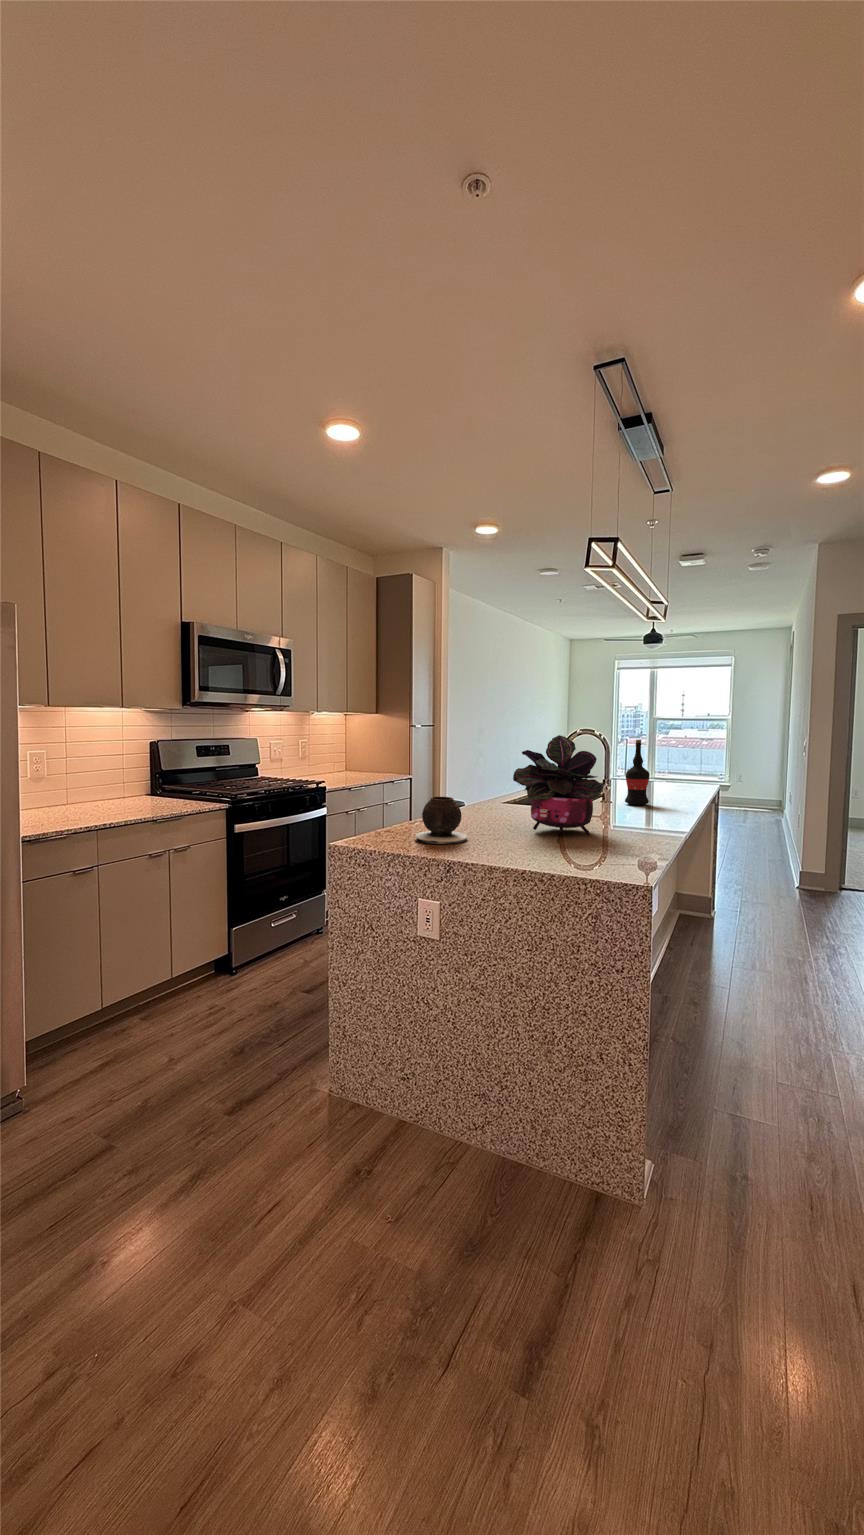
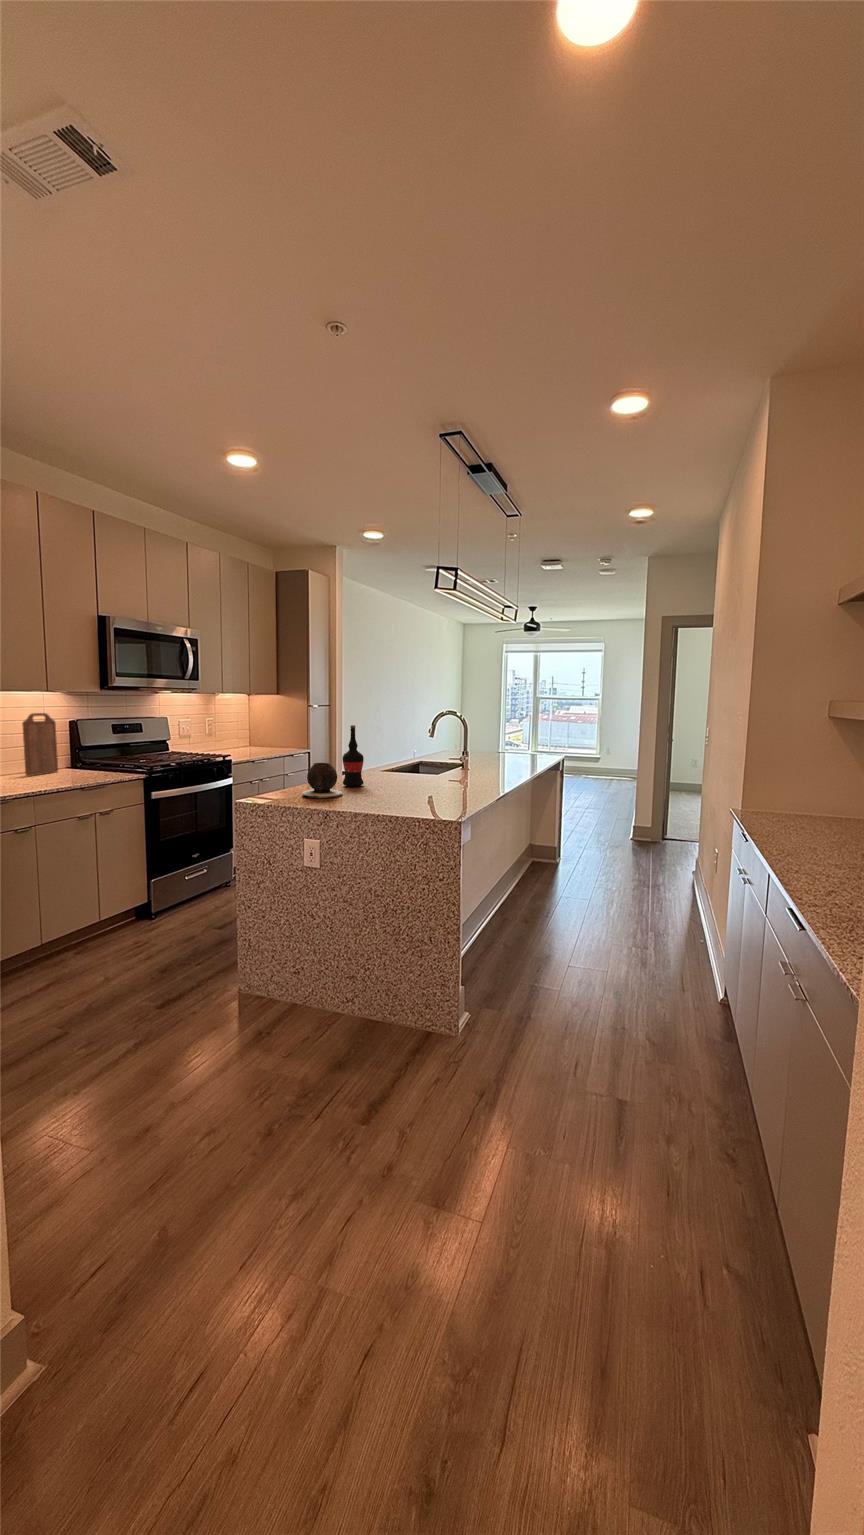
cutting board: none [95,733,134,805] -> present [22,713,58,776]
potted plant: present [513,735,604,835] -> none [378,716,444,790]
wine bottle: present [625,740,650,805] -> present [342,725,364,786]

